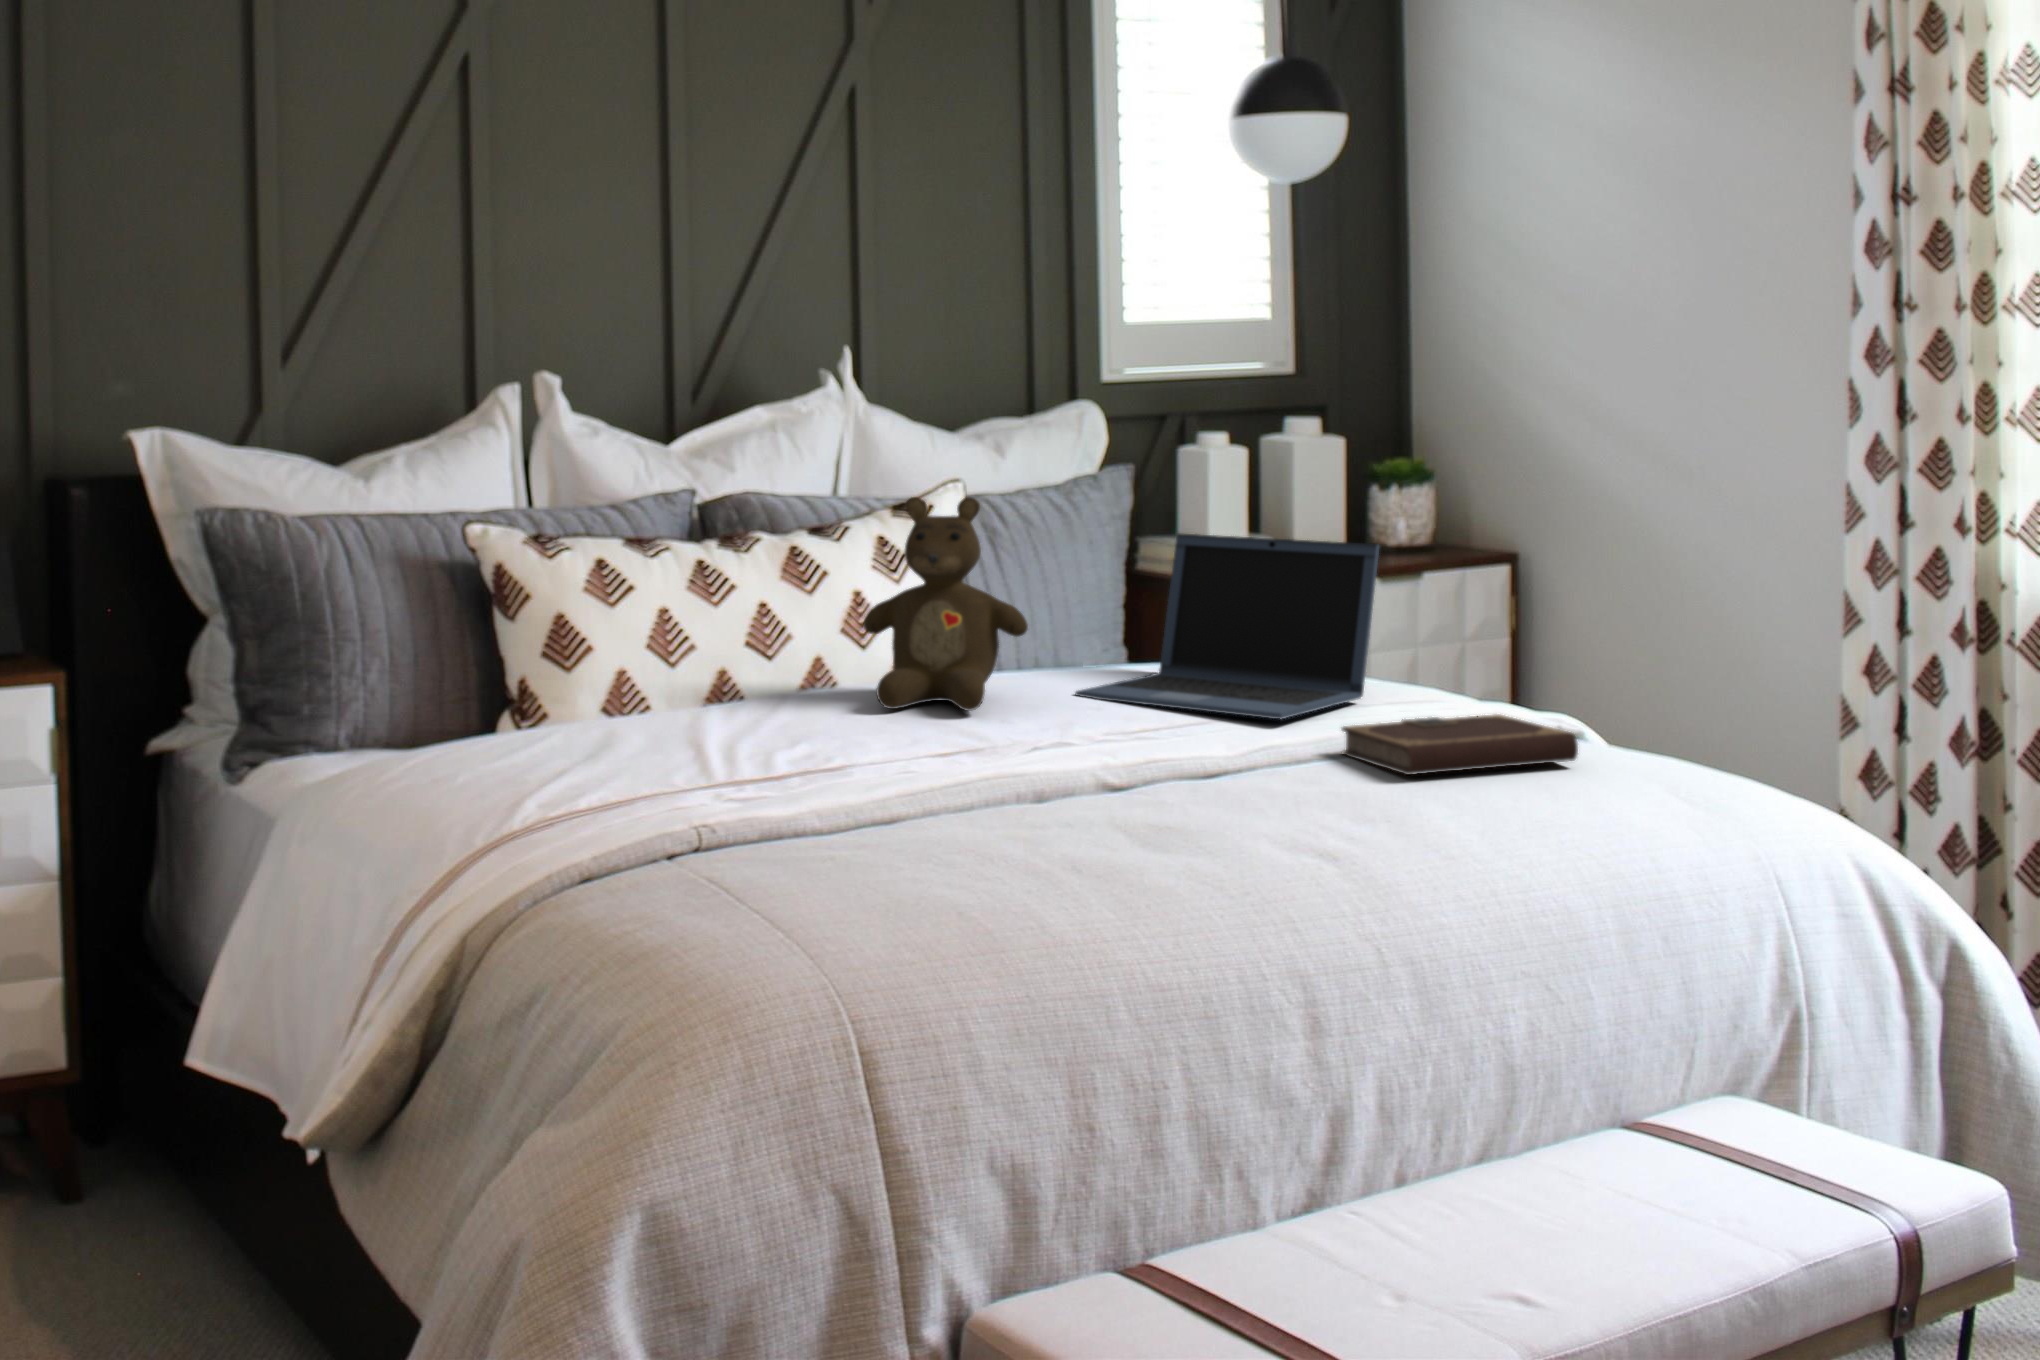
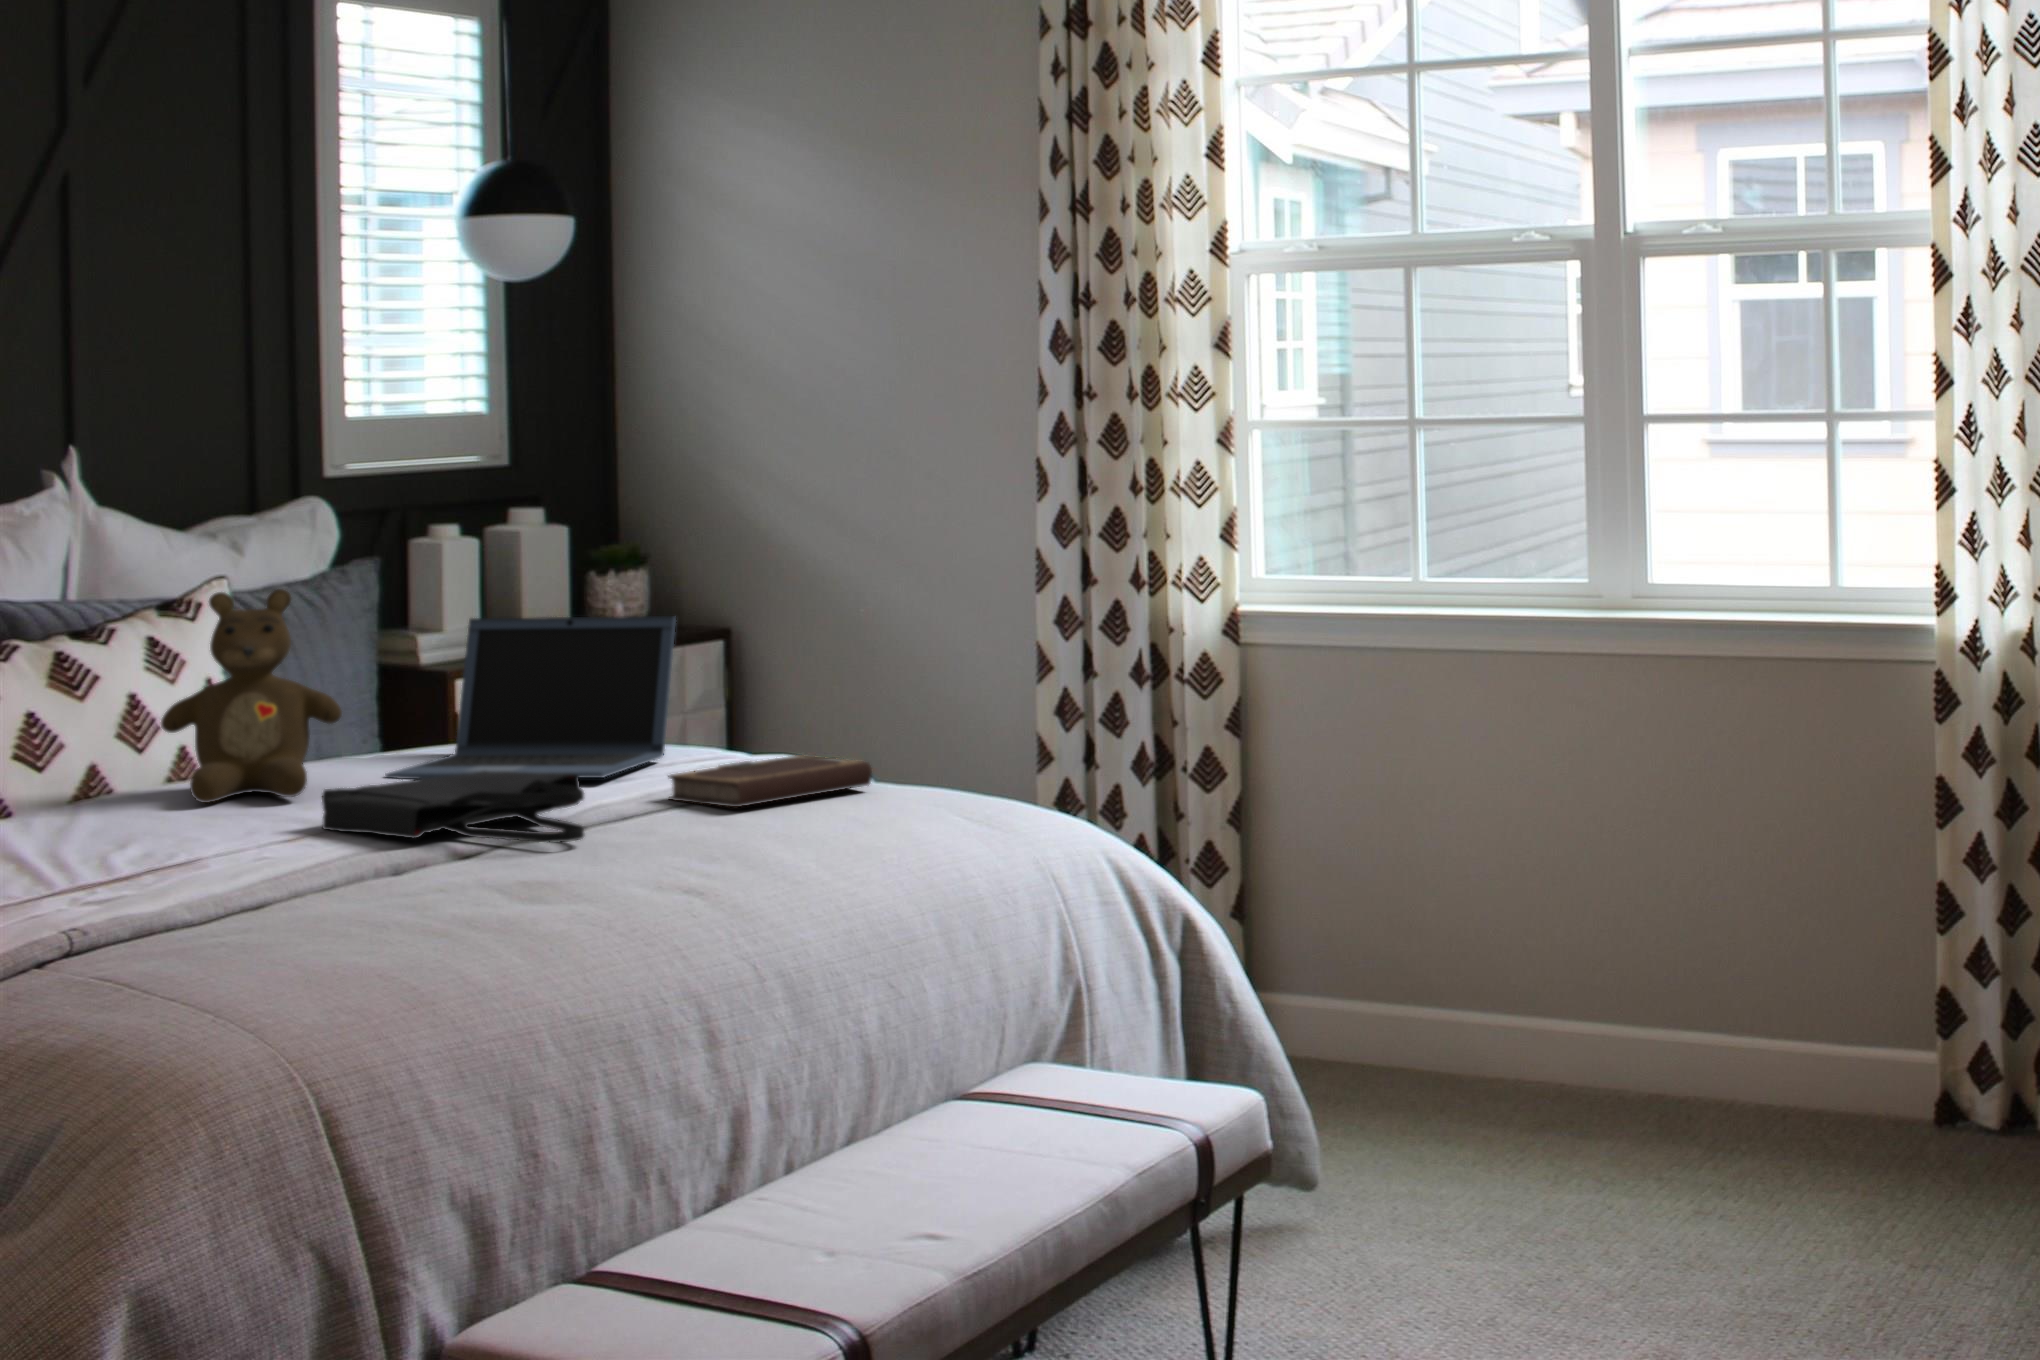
tote bag: none [973,703,1233,802] -> present [322,771,584,843]

